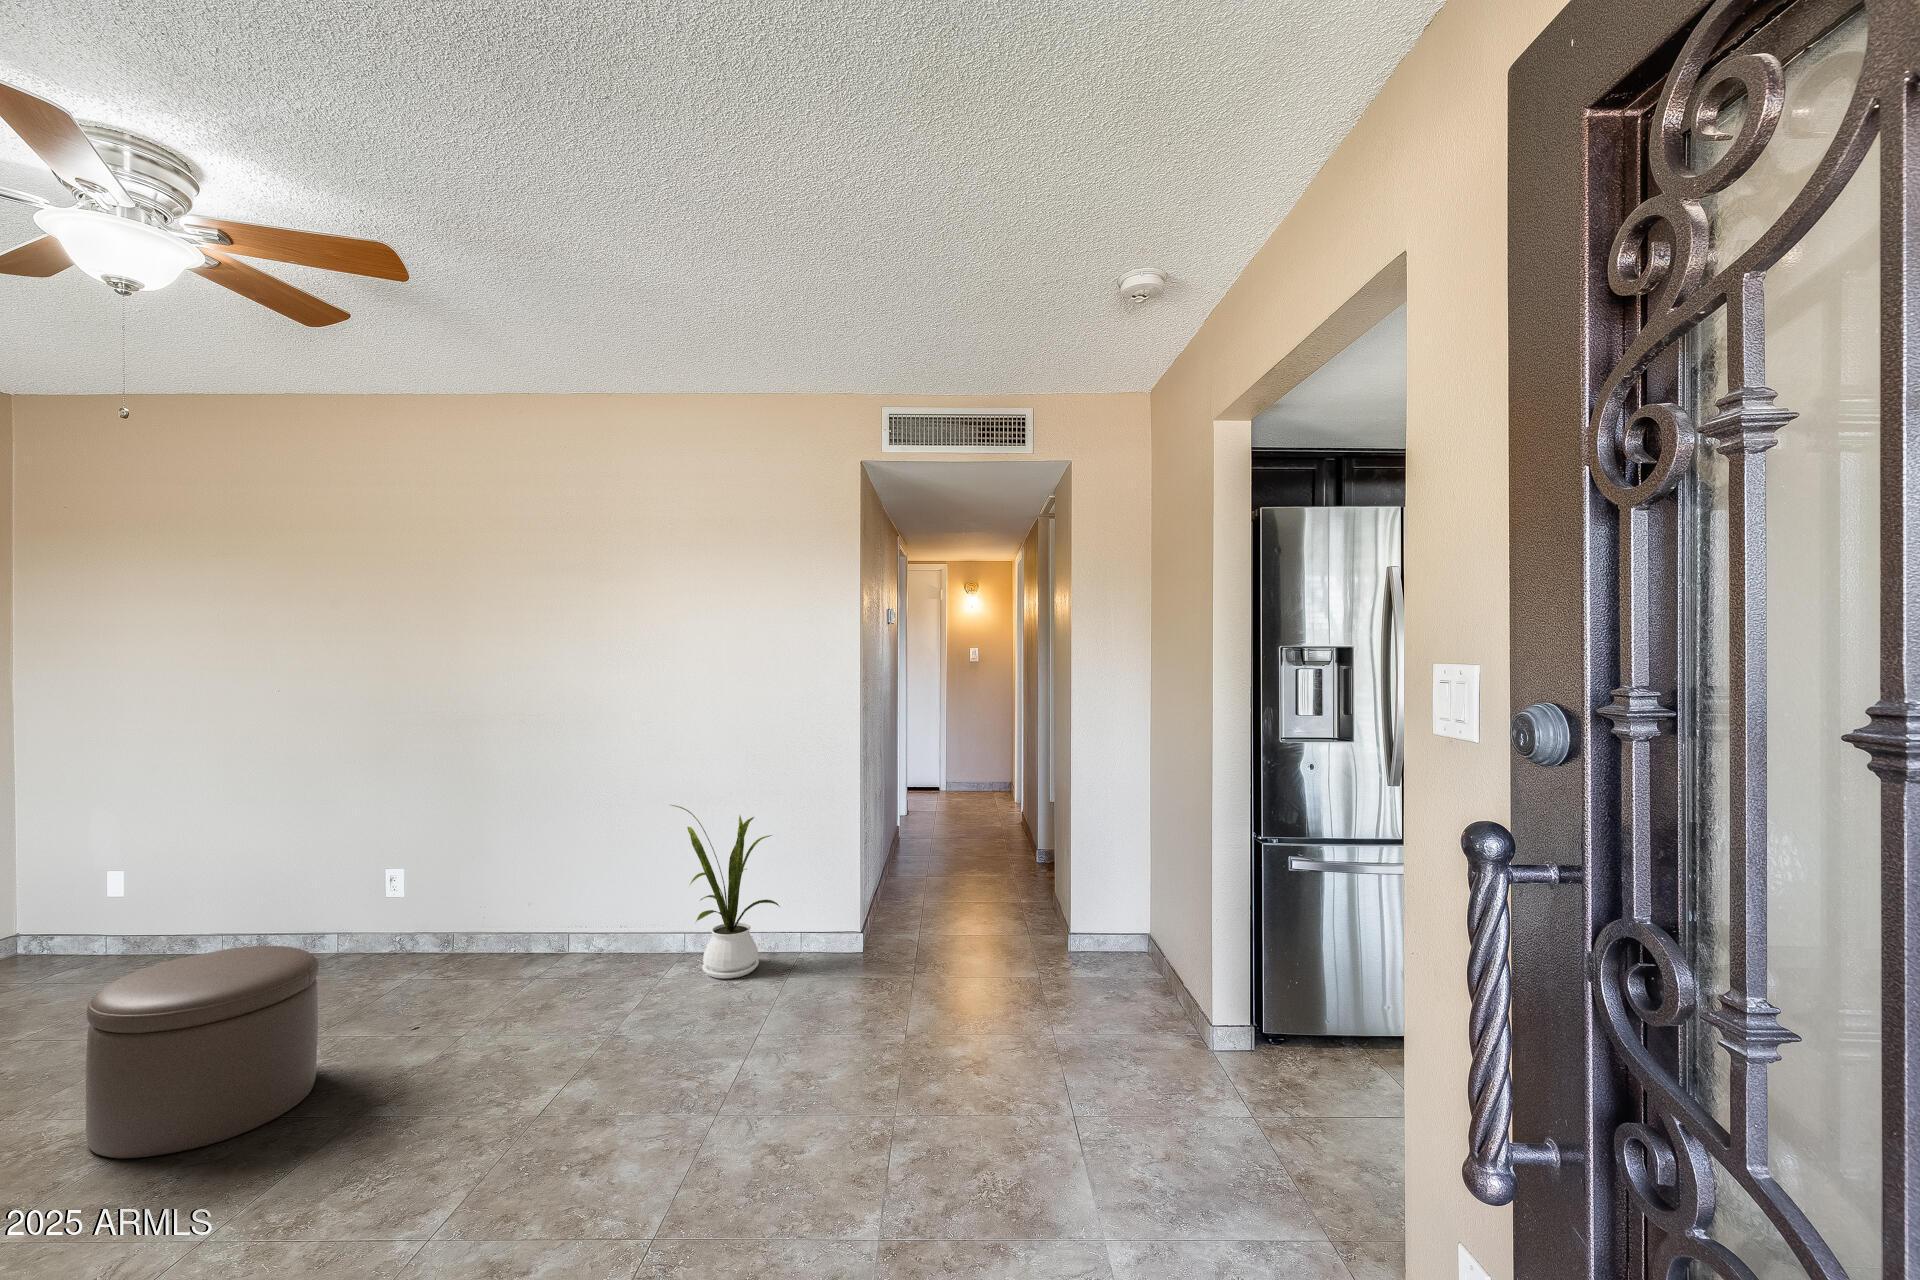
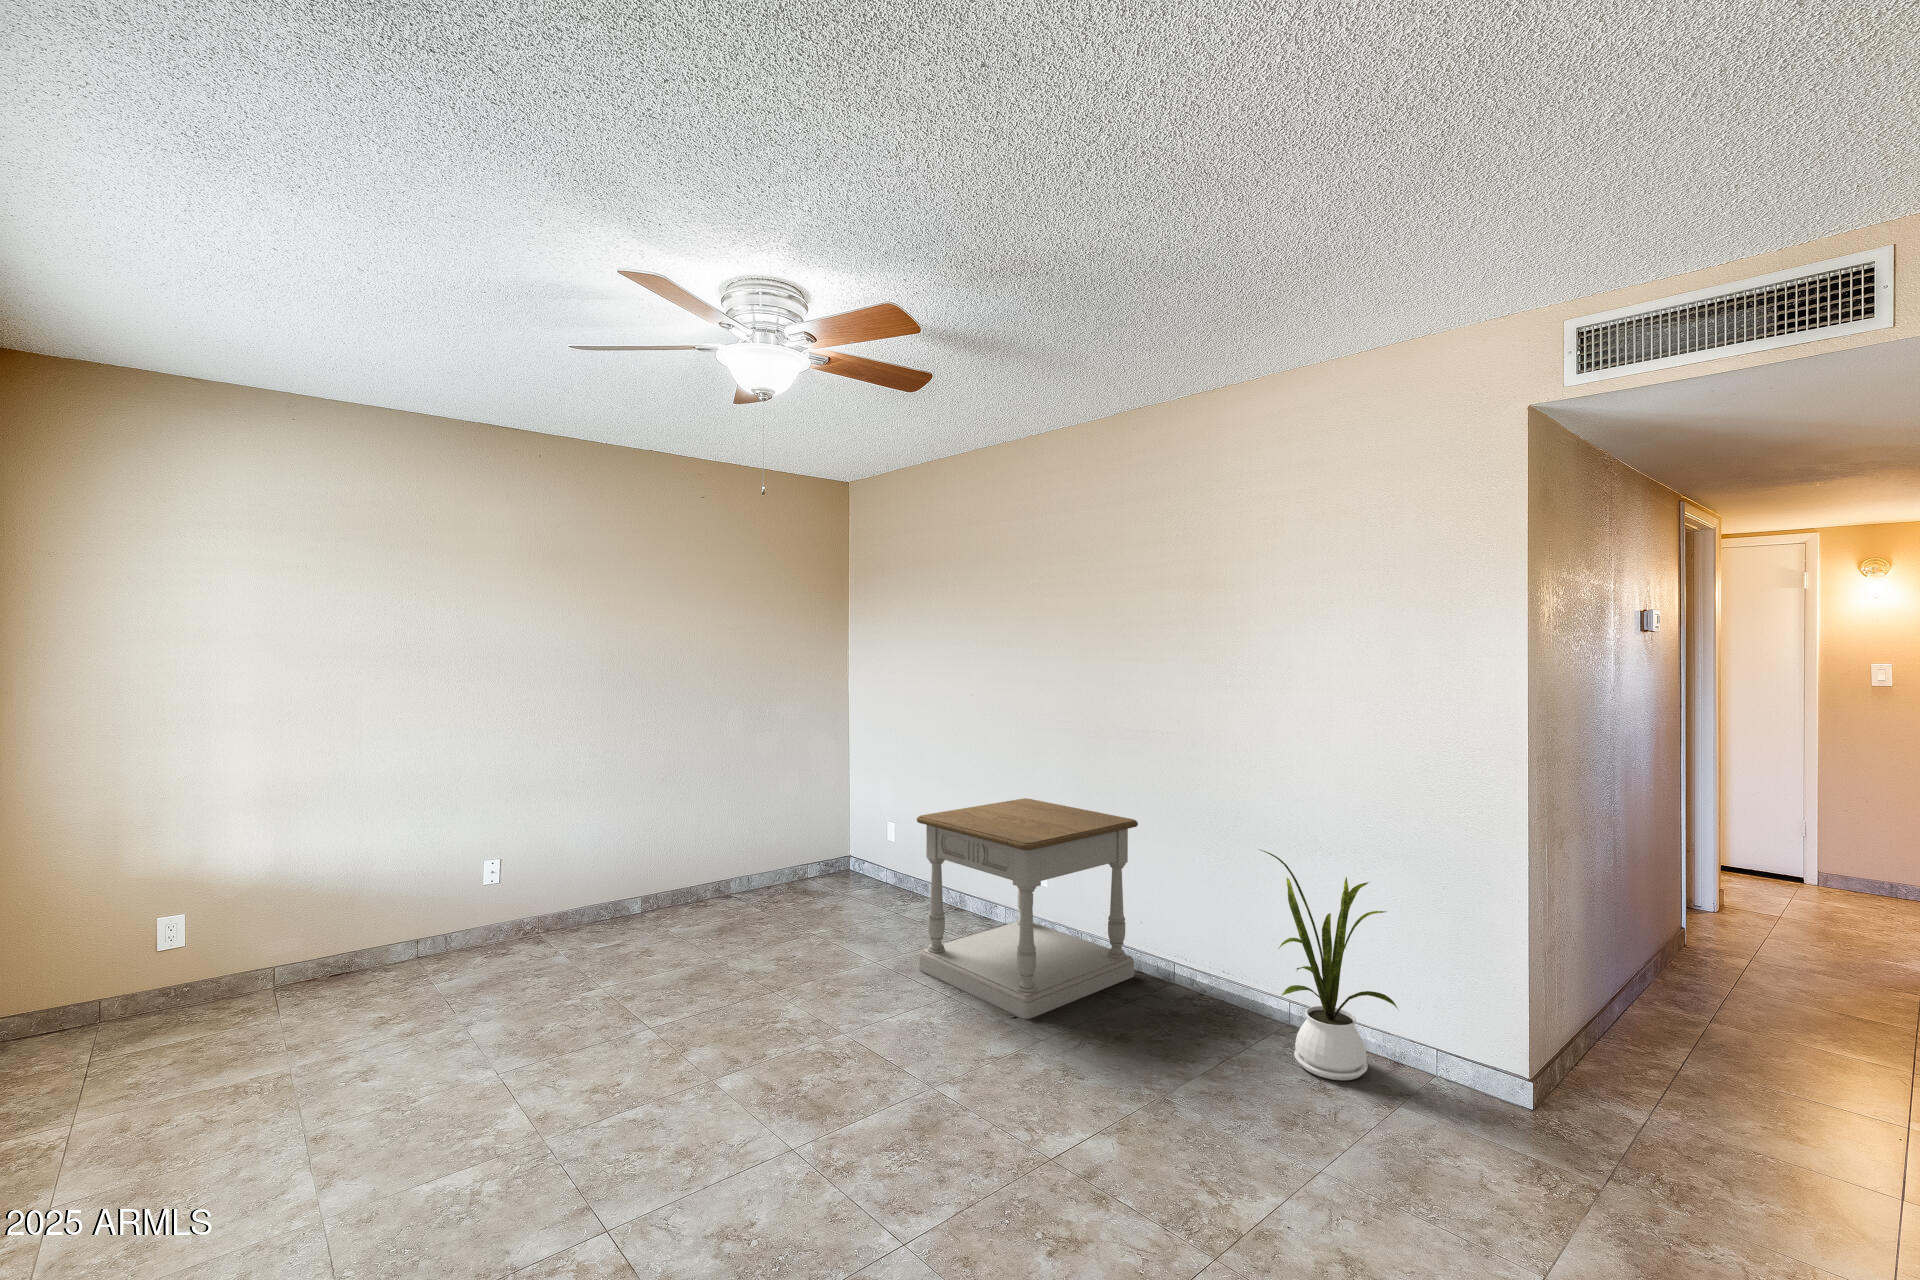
side table: none [242,802,531,1026] -> present [917,798,1138,1019]
ottoman: present [86,946,319,1158] -> none [794,908,931,1066]

